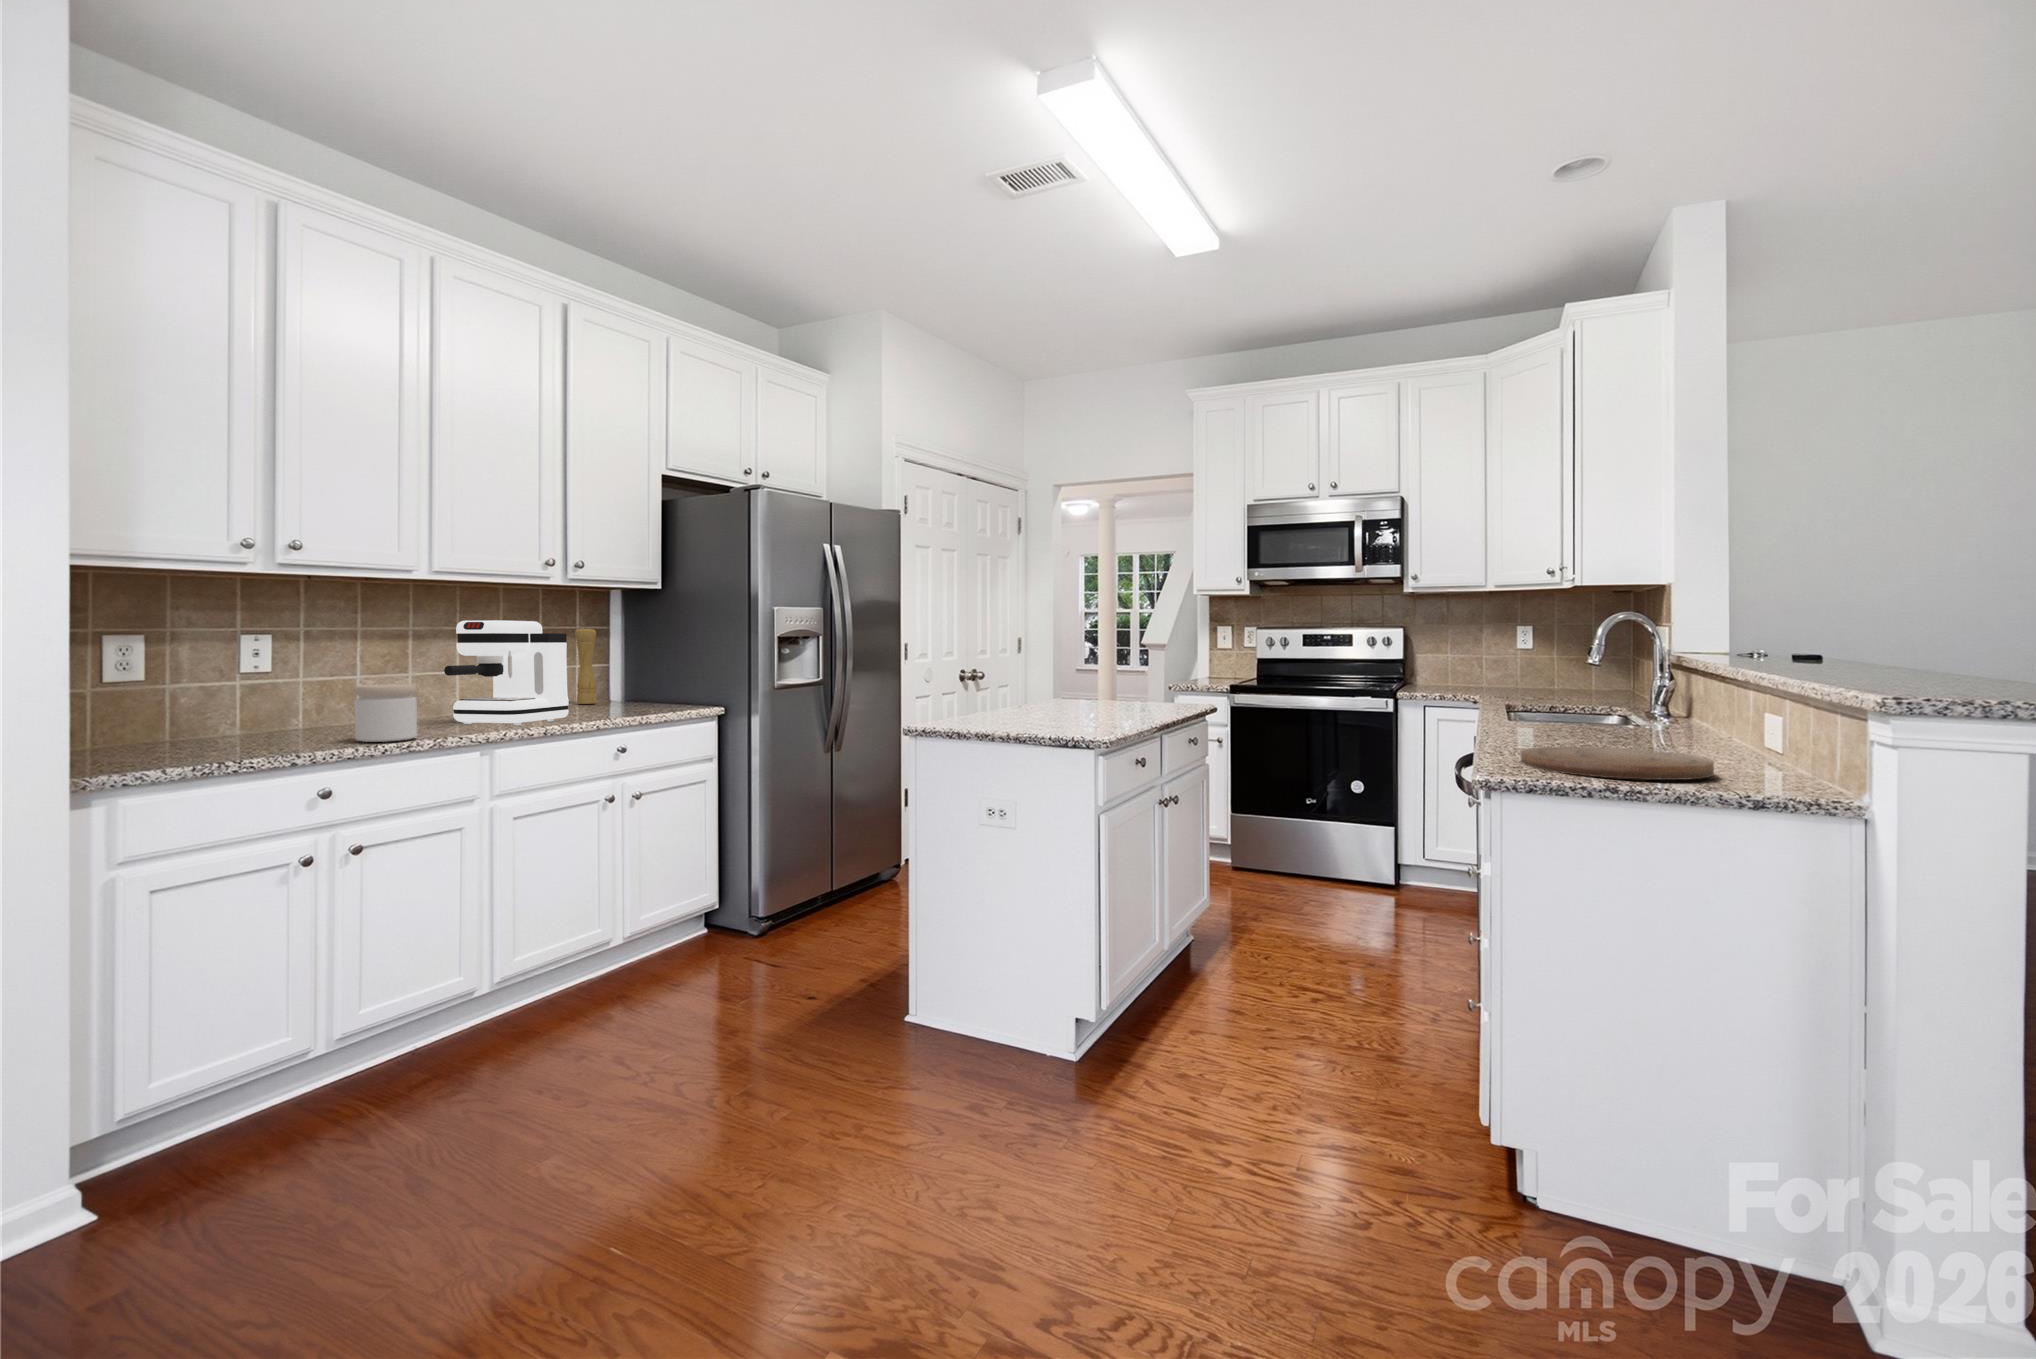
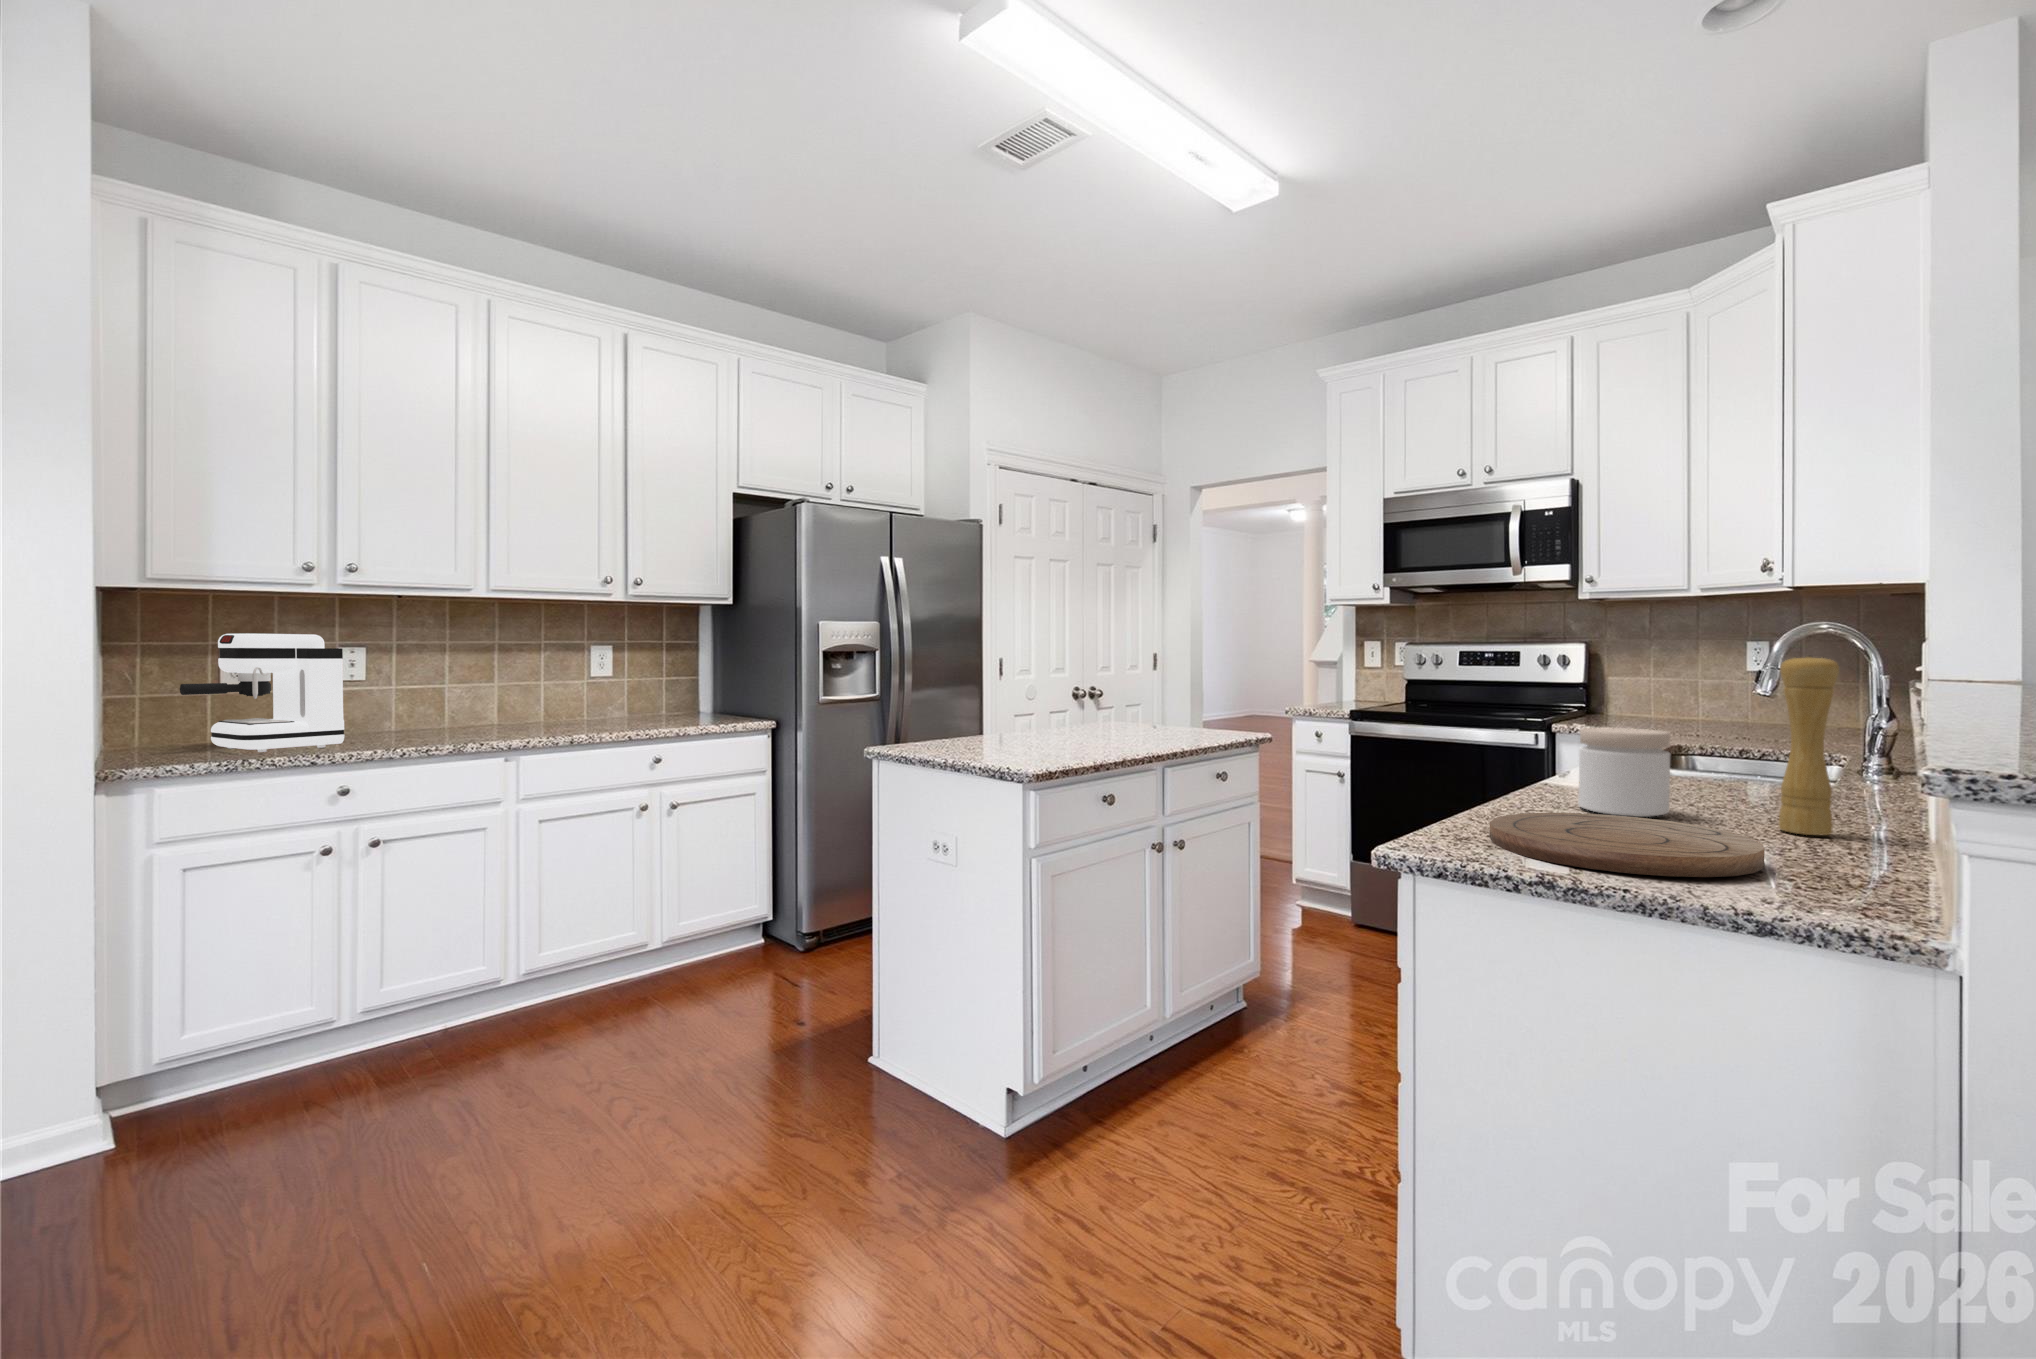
coffee maker: present [444,620,569,725] -> present [180,633,344,752]
pepper mill: present [575,628,597,704] -> present [1778,655,1839,835]
jar: present [354,684,417,742] -> present [1578,728,1670,817]

